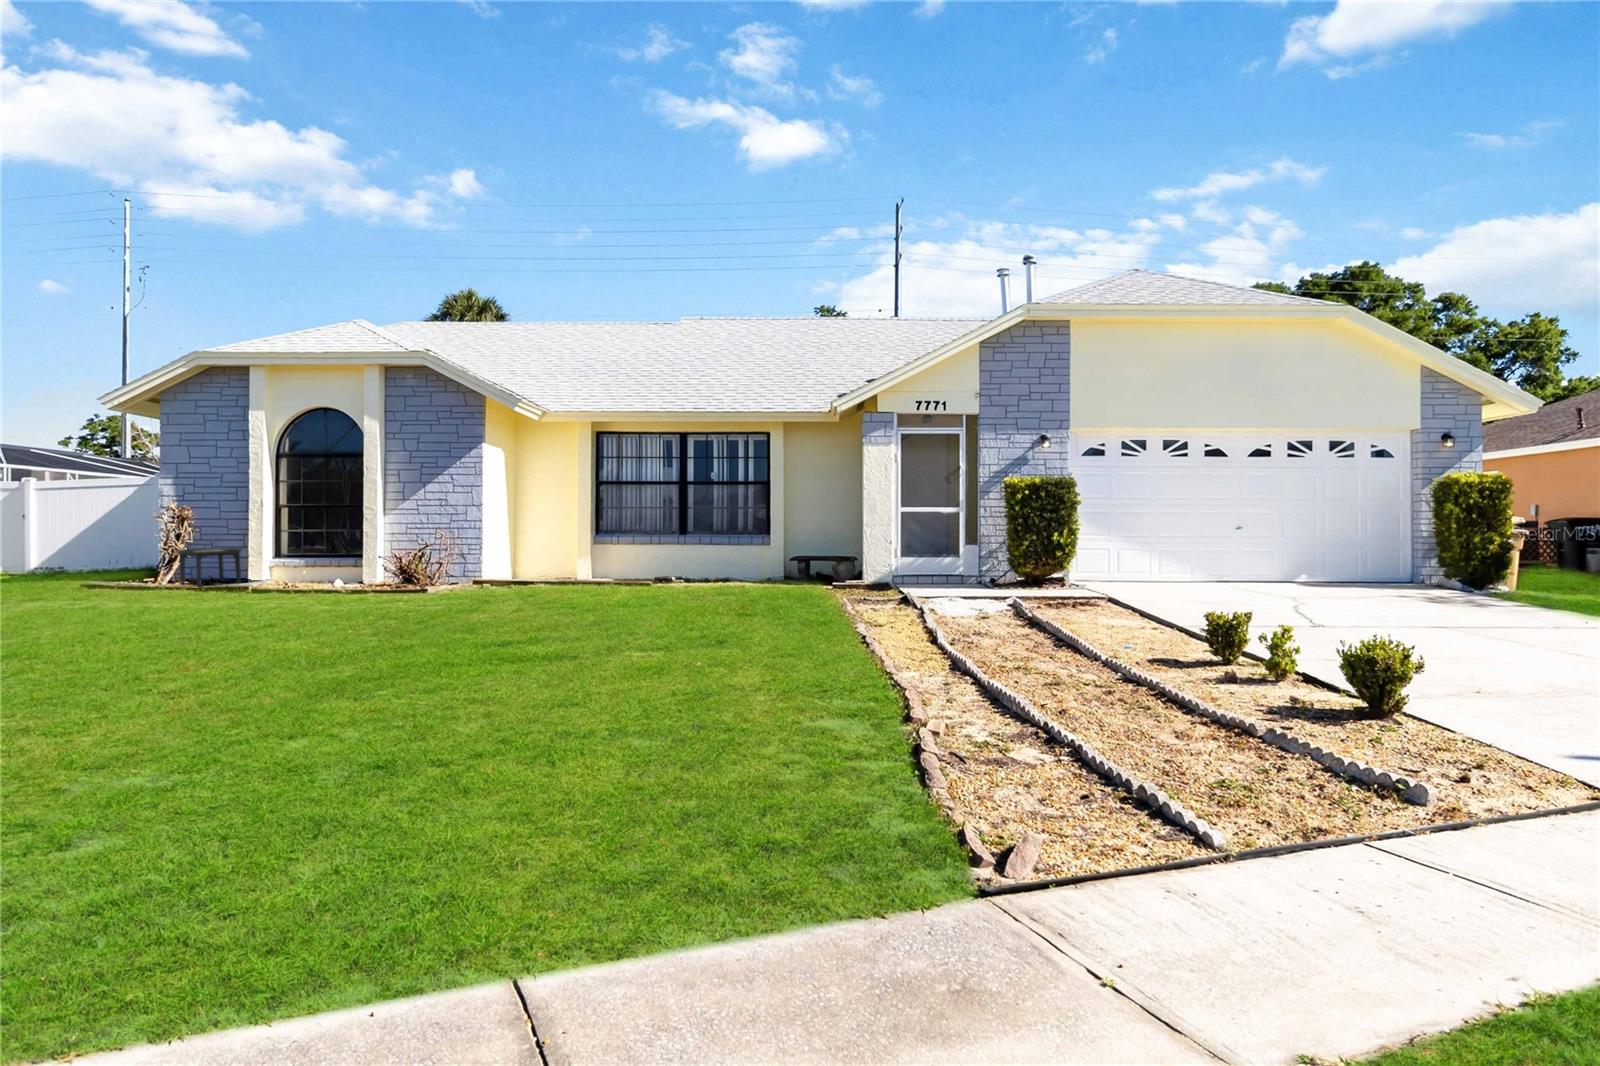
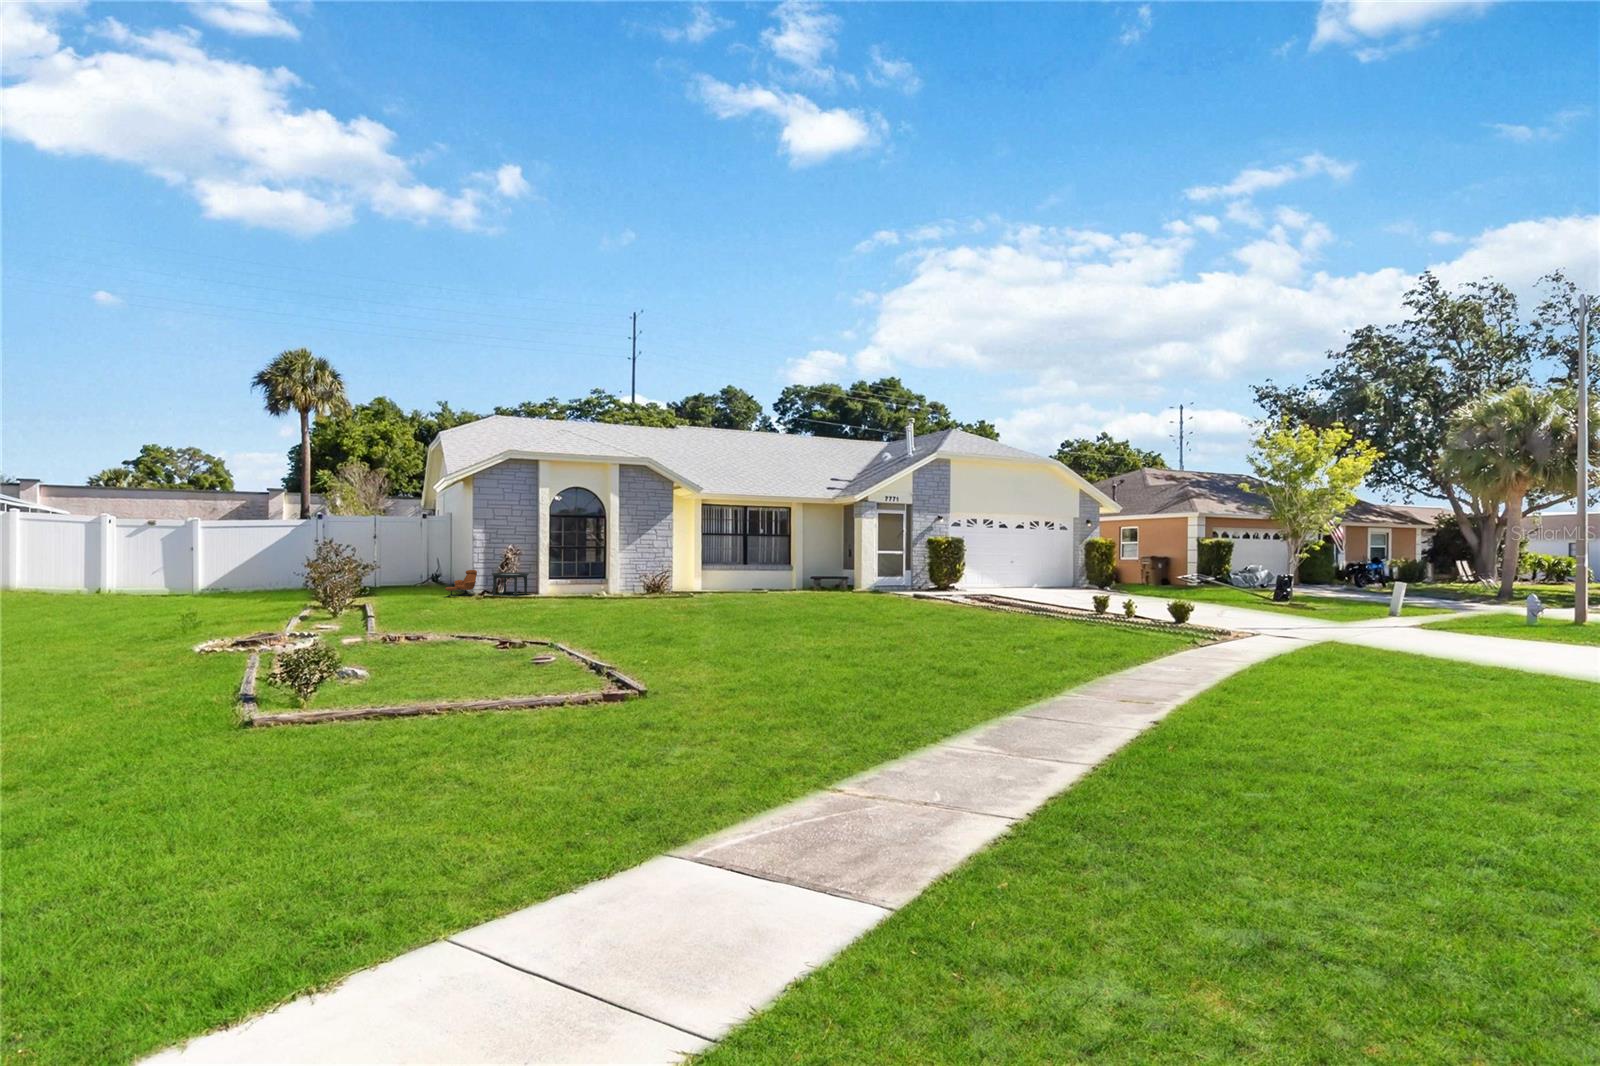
lounge chair: none [93,543,162,587] -> present [445,570,477,597]

